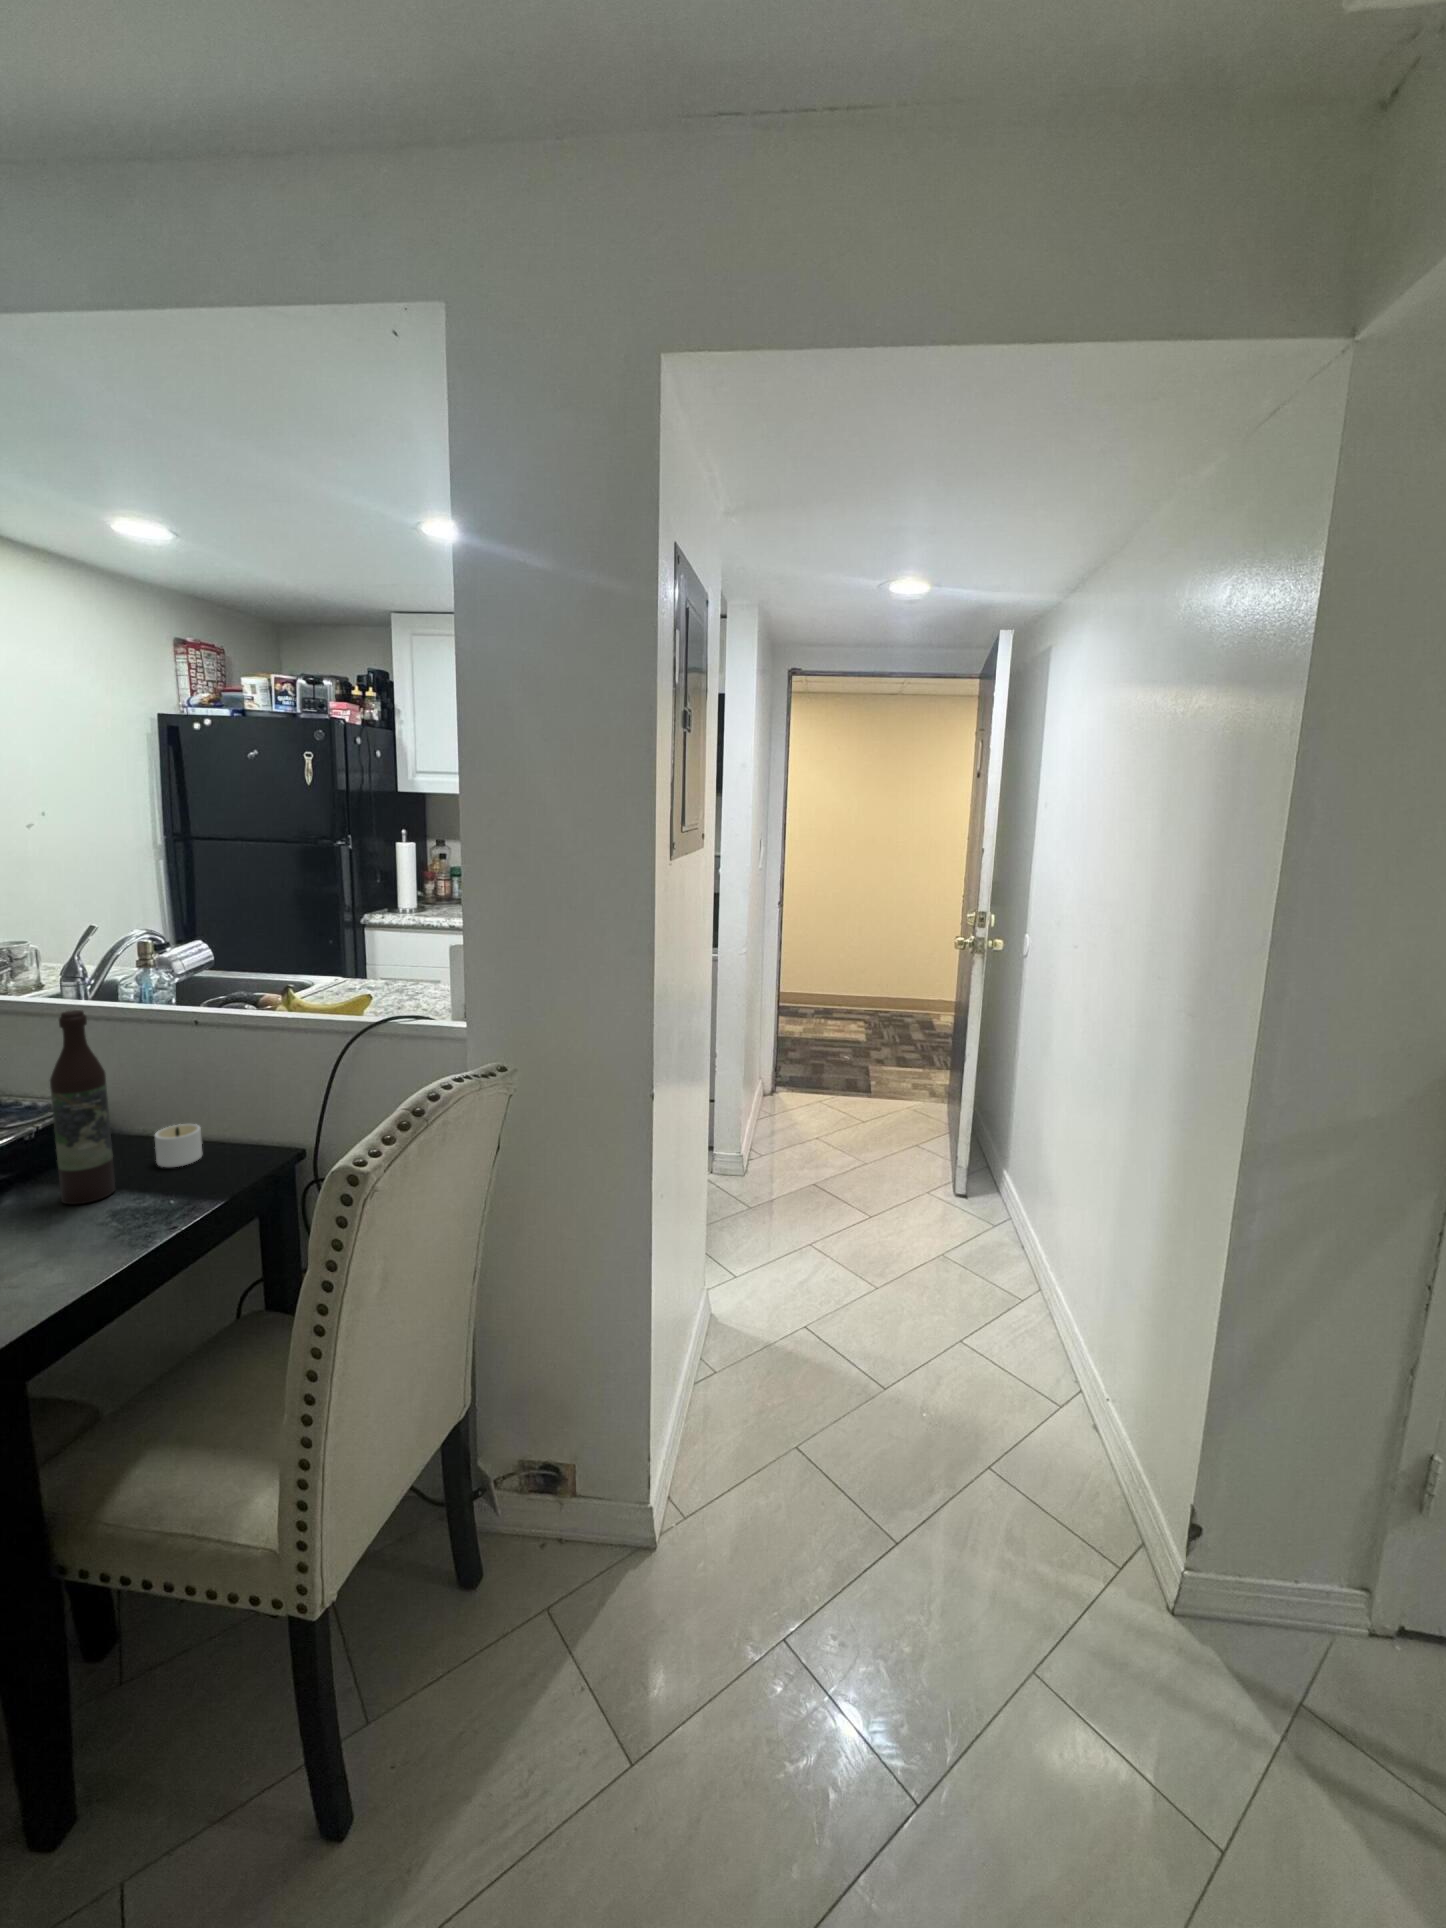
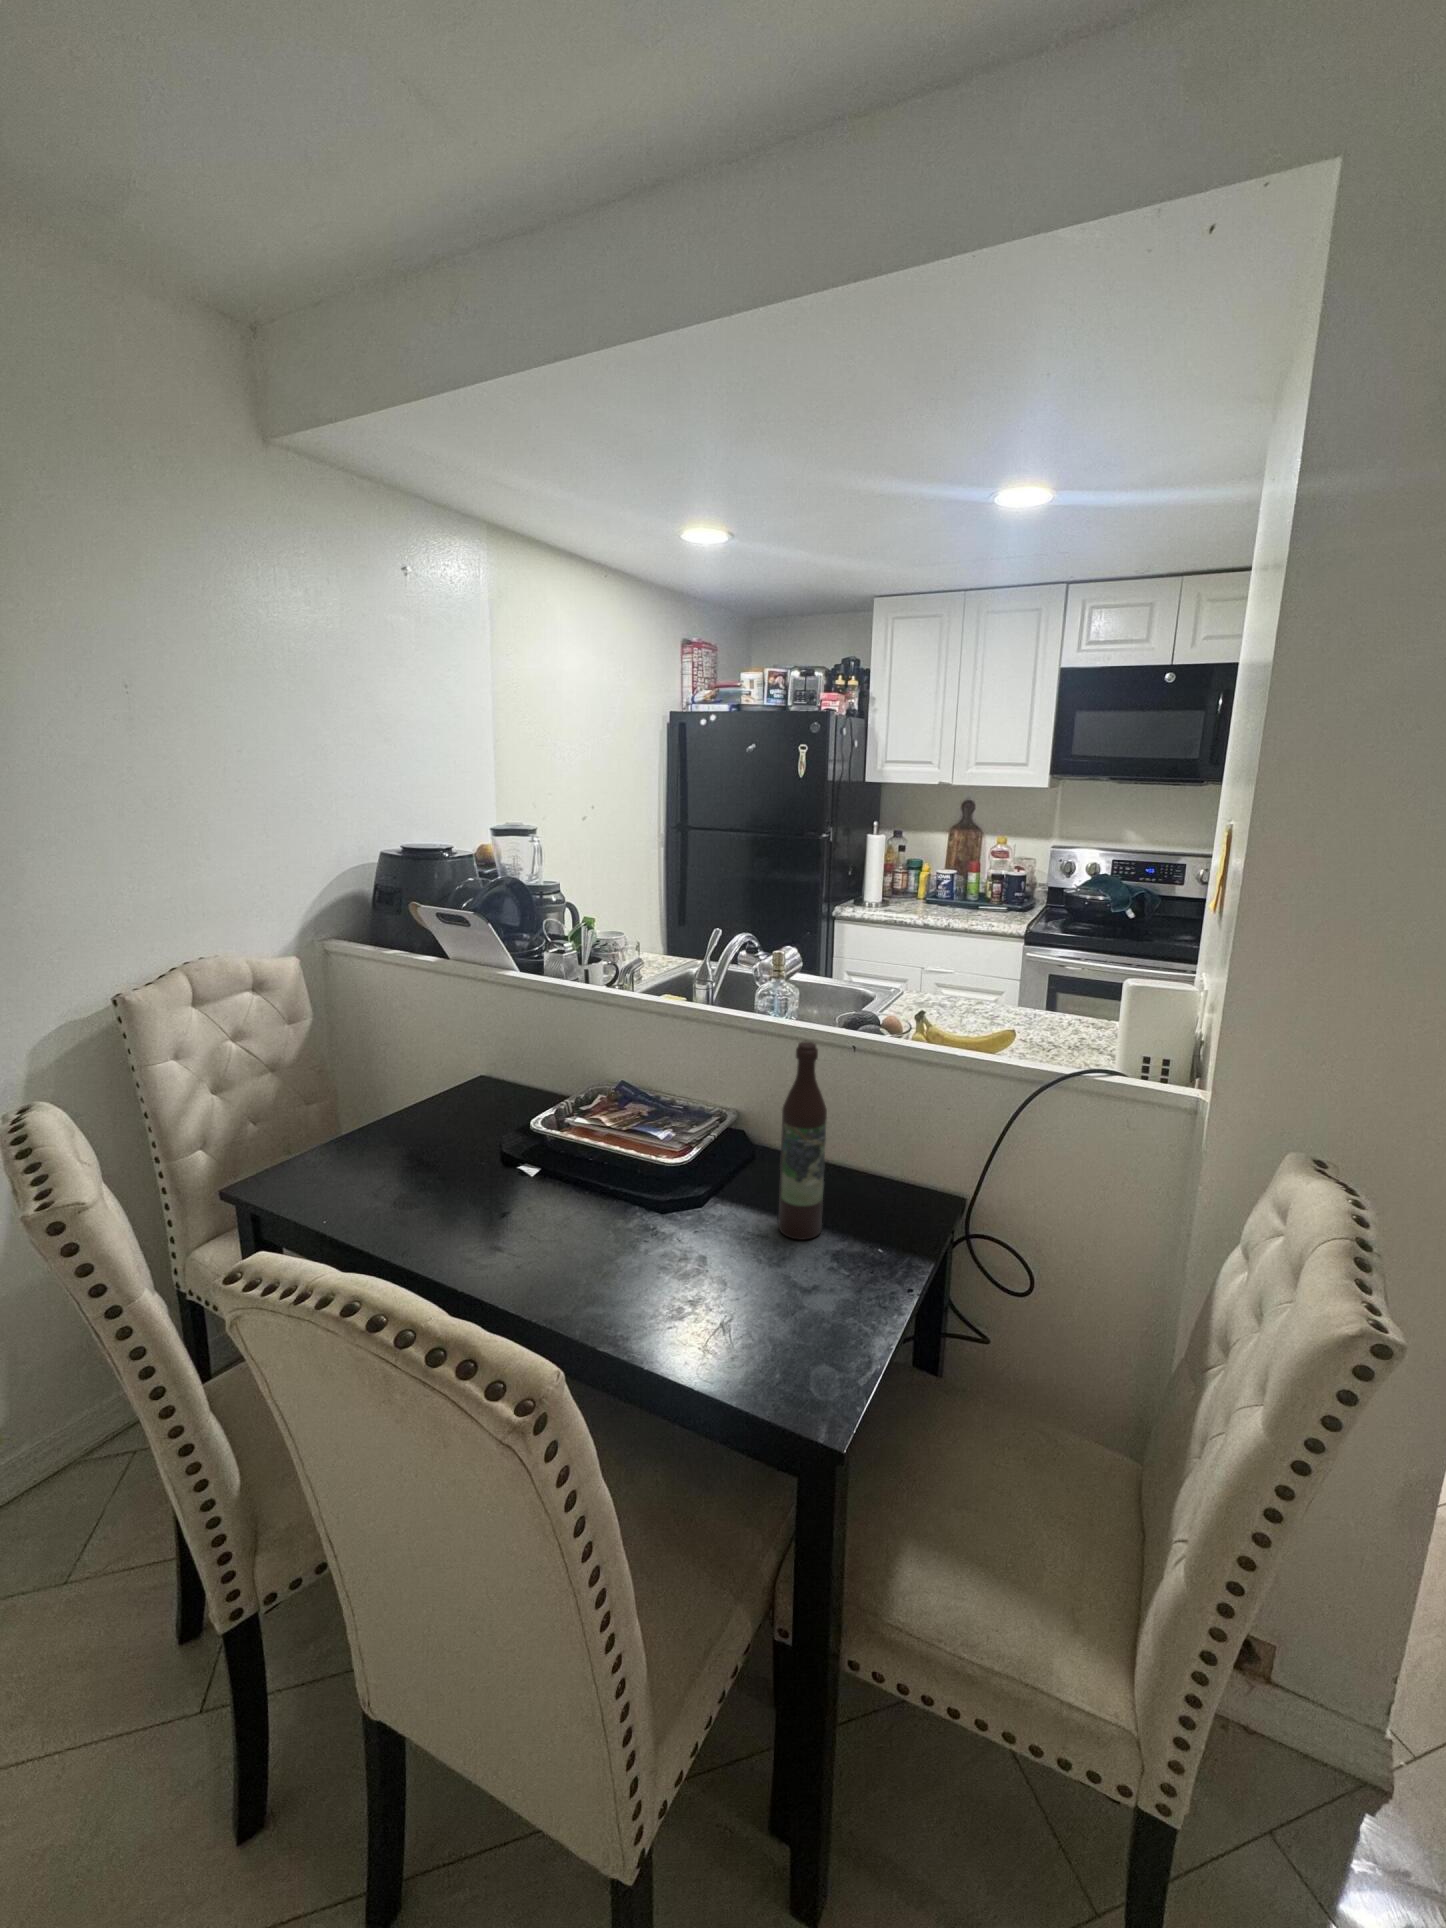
candle: present [155,1124,202,1167] -> none [835,1157,894,1205]

